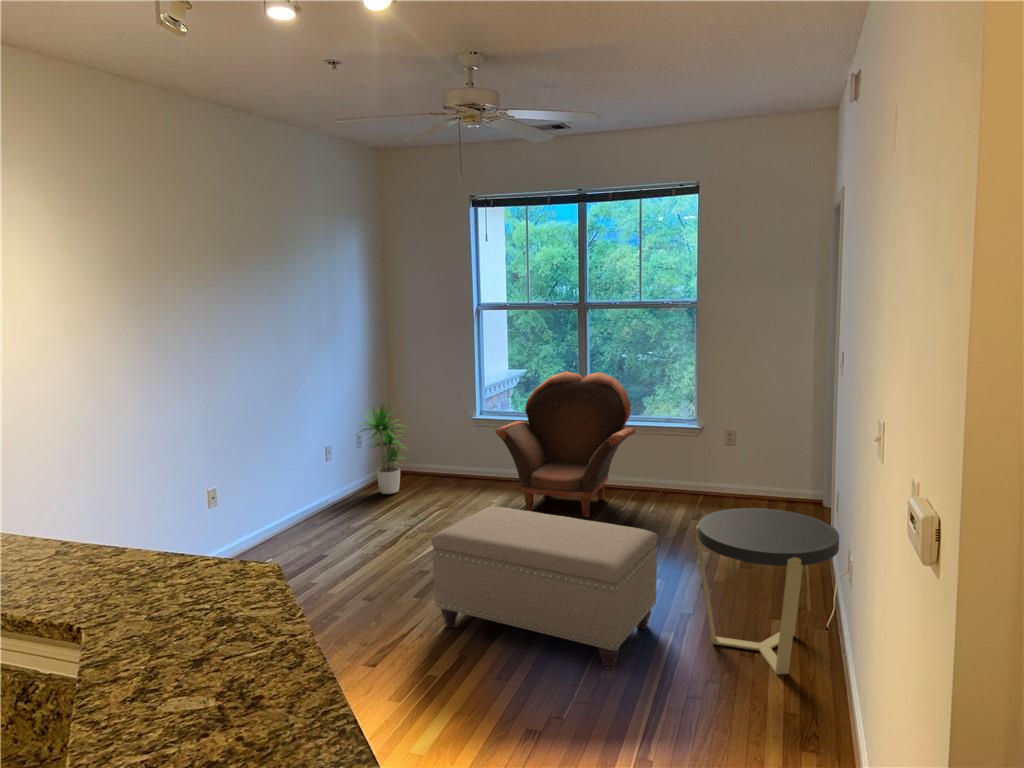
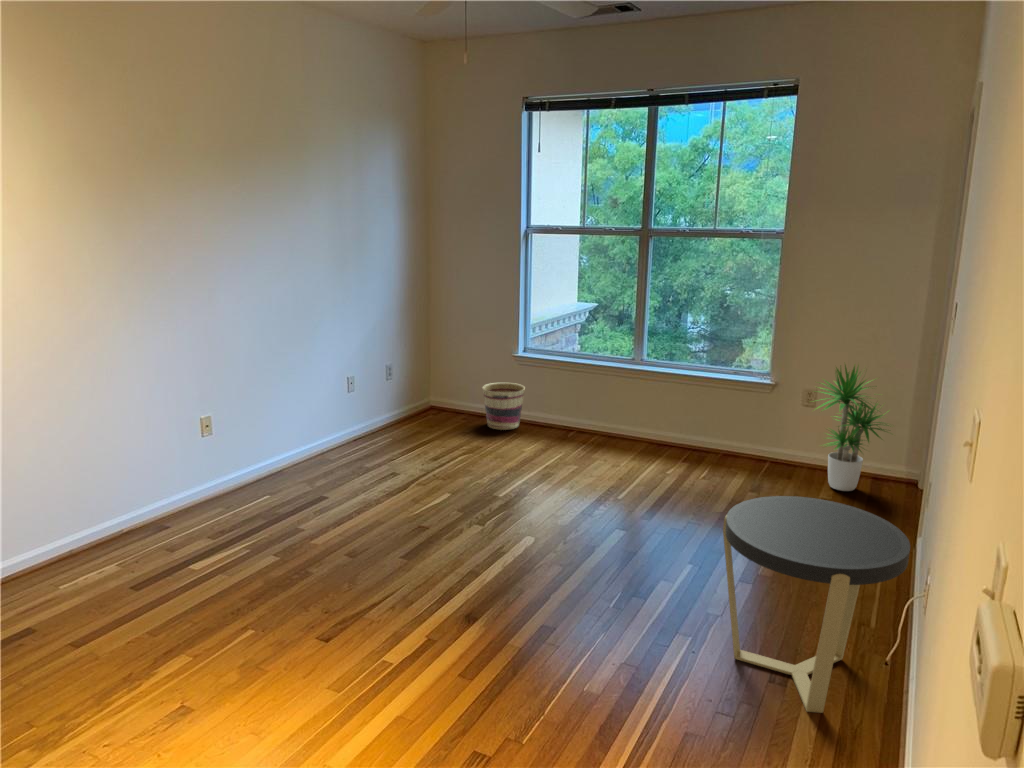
armchair: present [495,371,636,517] -> none [530,307,694,478]
potted plant: present [360,404,402,494] -> present [816,365,888,491]
basket: none [446,444,484,486] -> present [483,382,525,430]
ottoman: present [431,506,658,670] -> none [409,465,680,679]

